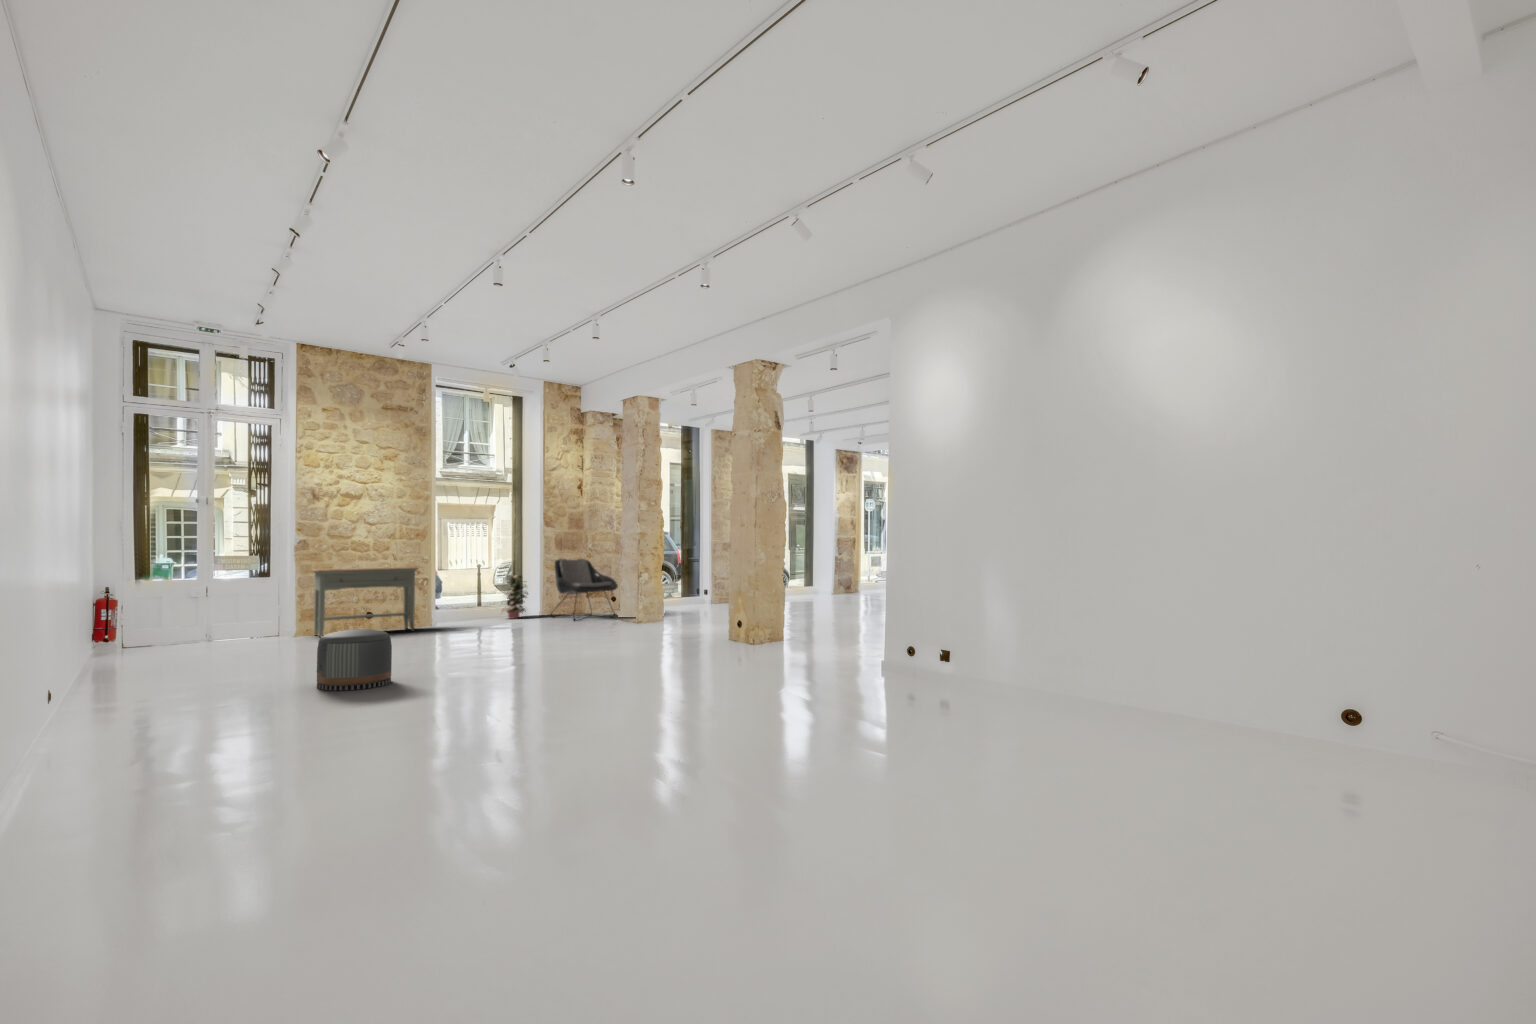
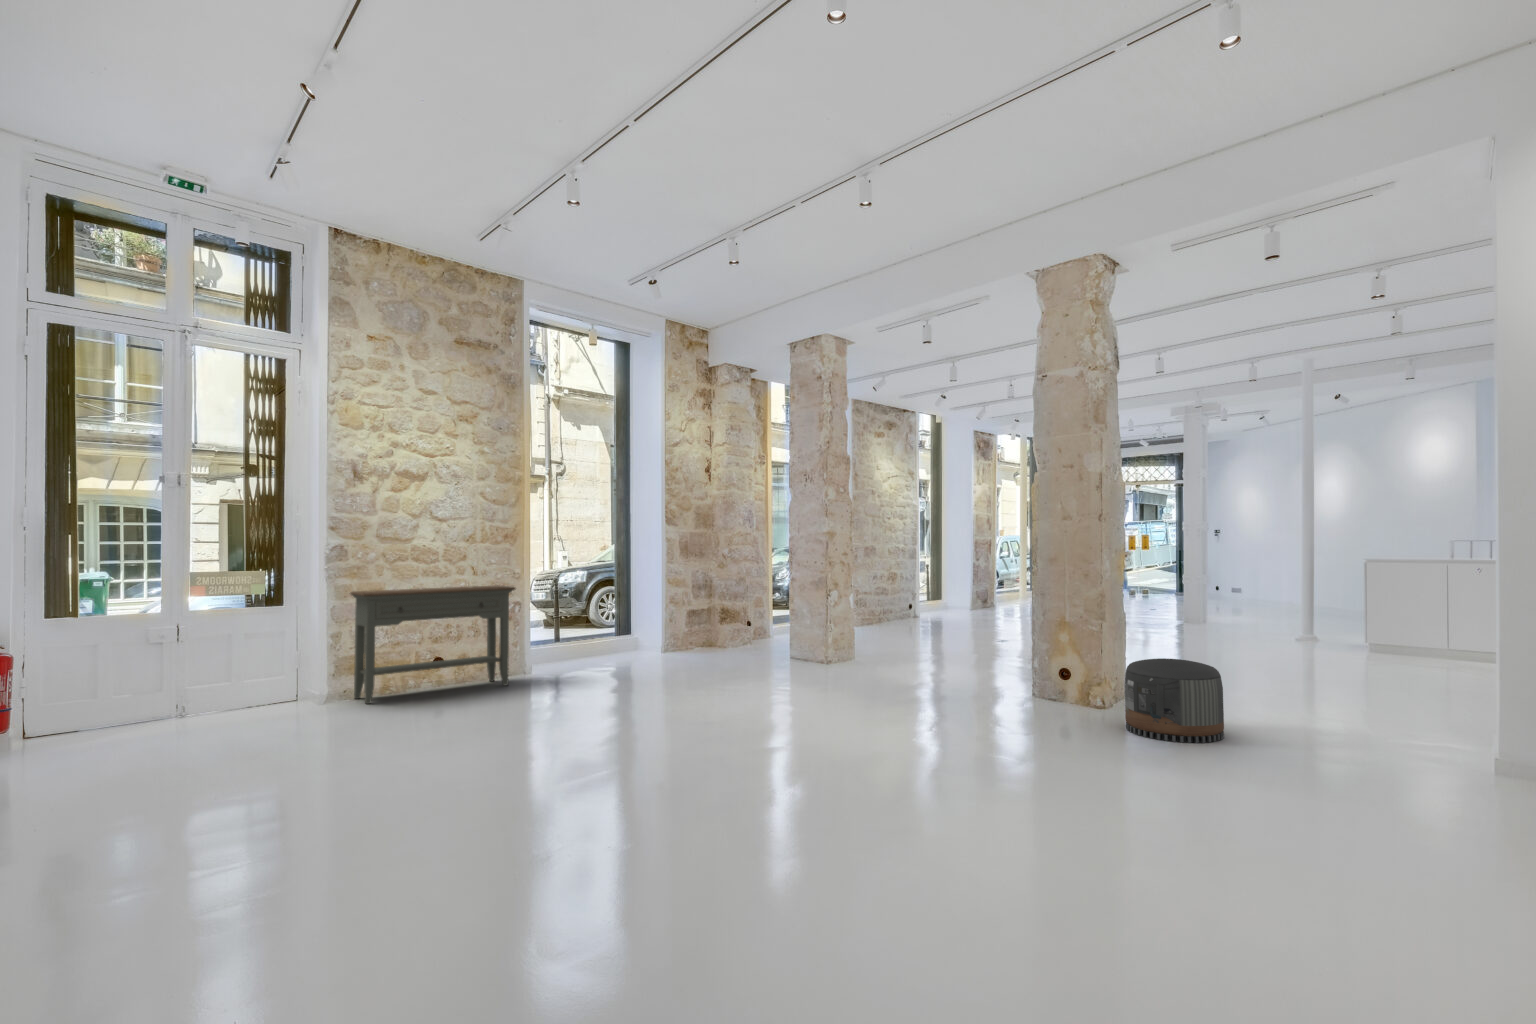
lounge chair: present [552,559,618,620] -> none [678,567,774,660]
decorative plant: present [502,575,528,619] -> none [606,594,651,657]
pouf: present [317,629,392,690] -> present [1125,658,1224,743]

